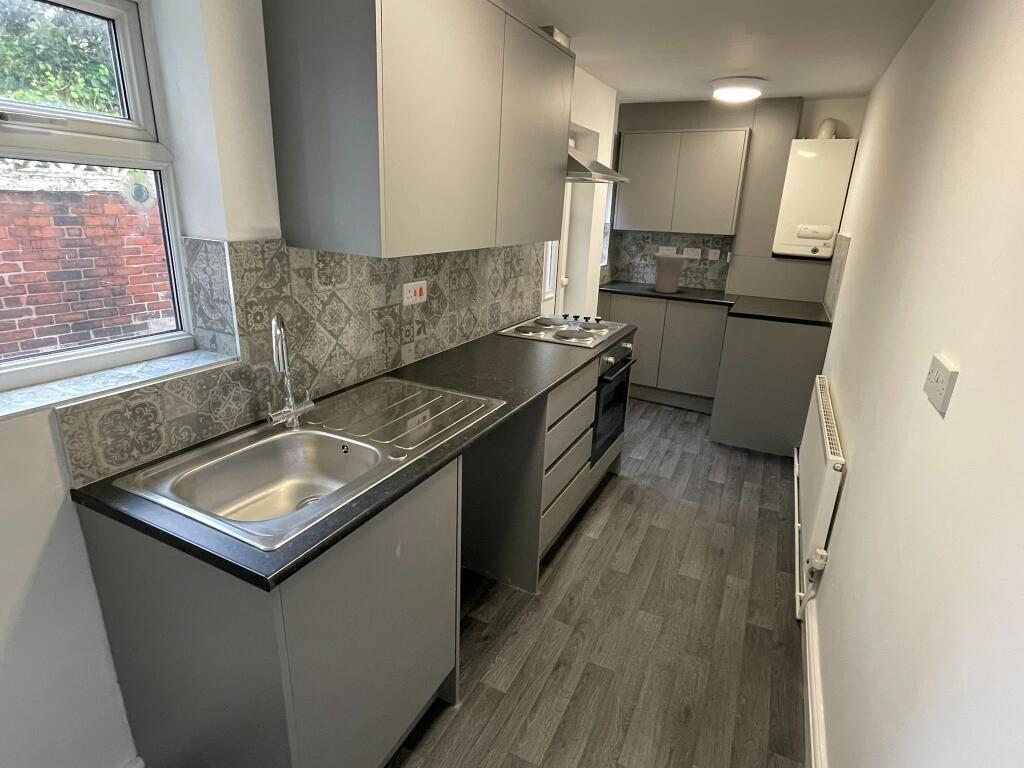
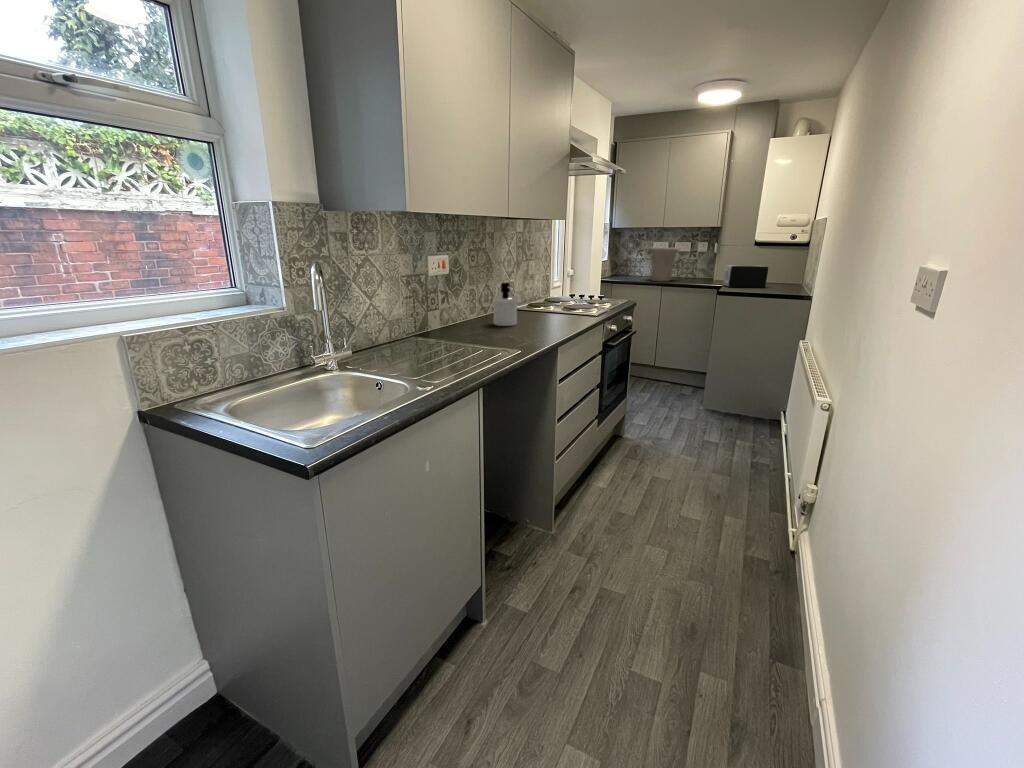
toaster: none [735,278,785,306] -> present [723,265,768,288]
soap dispenser: none [475,312,503,361] -> present [493,283,518,326]

